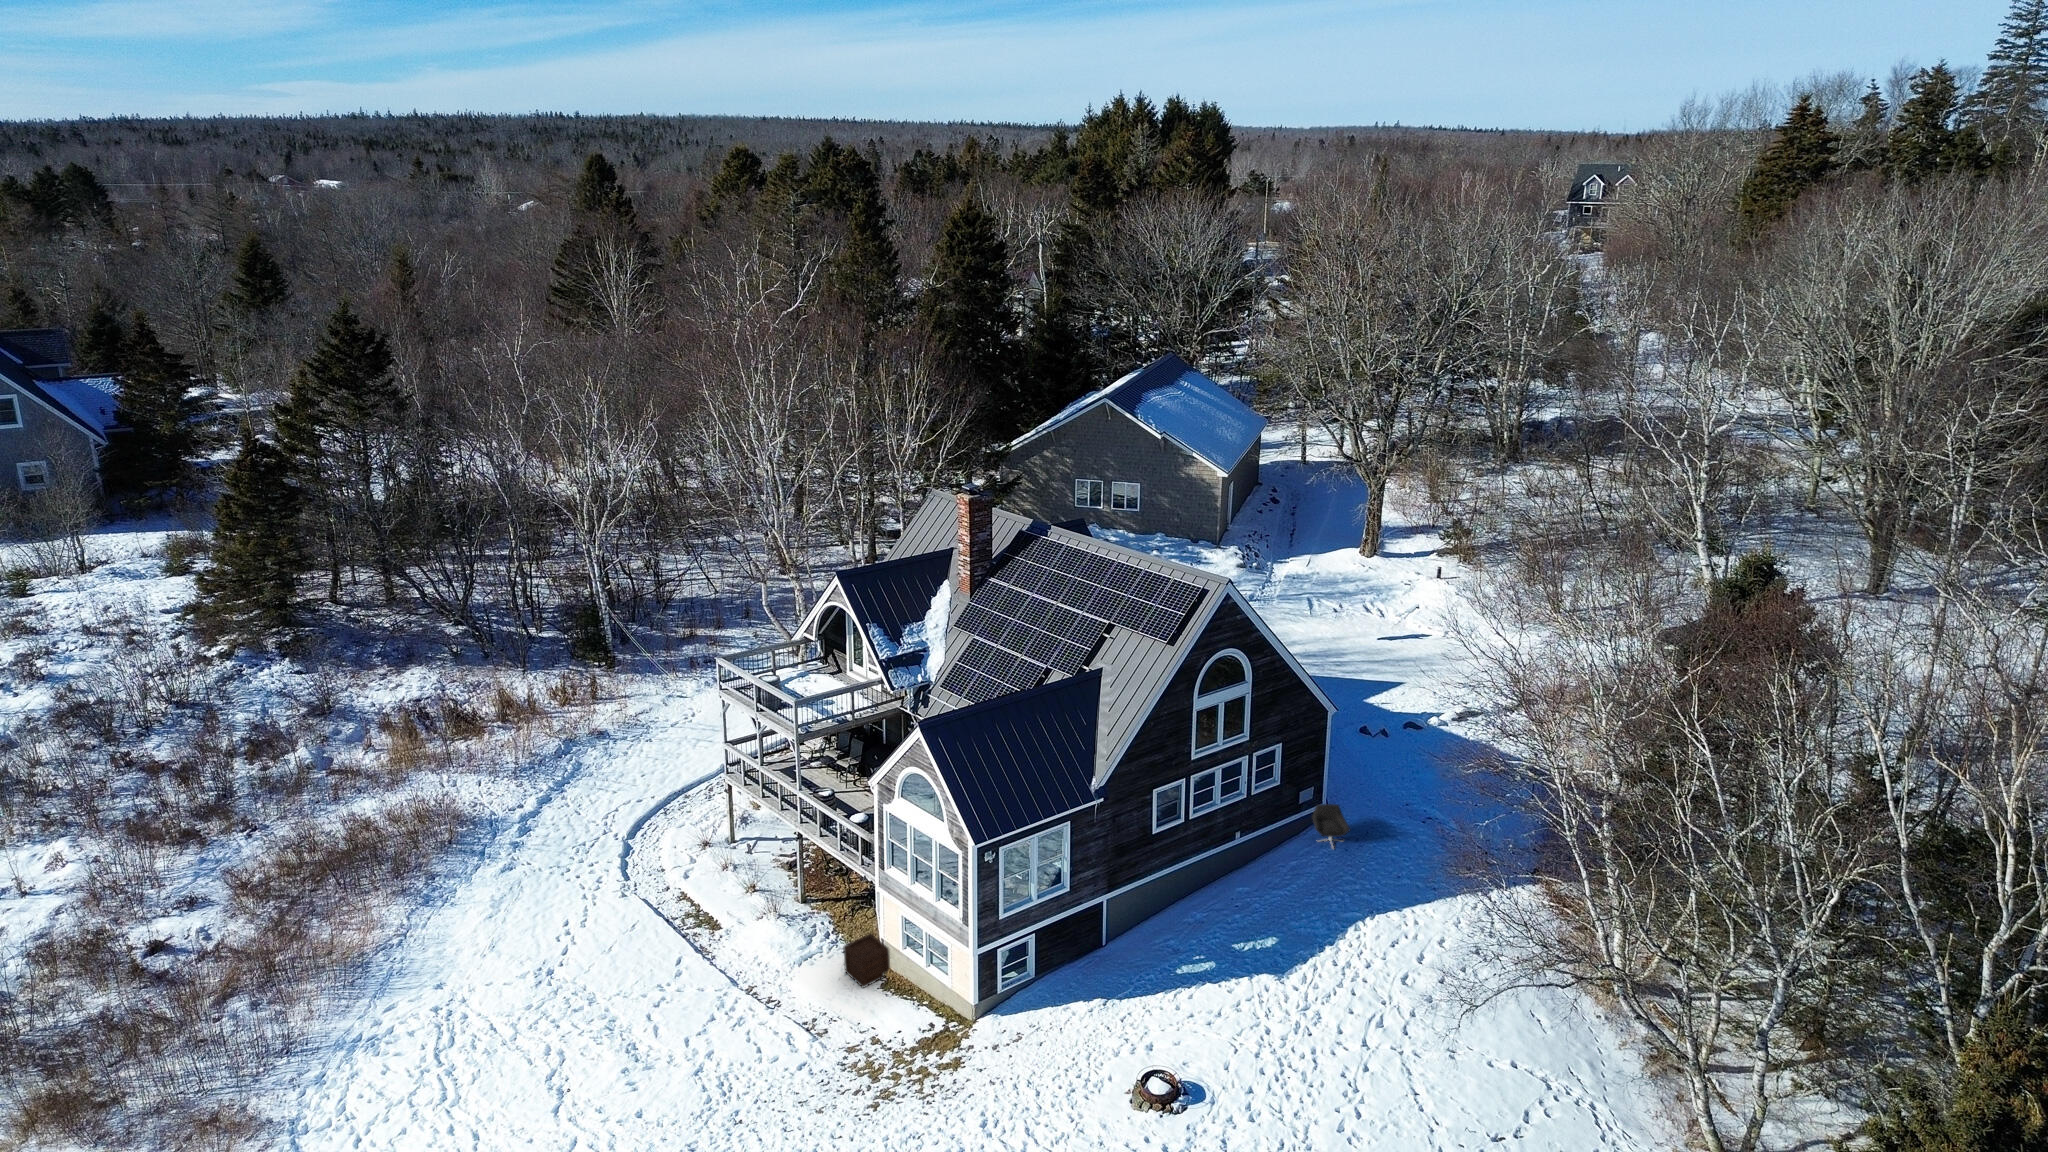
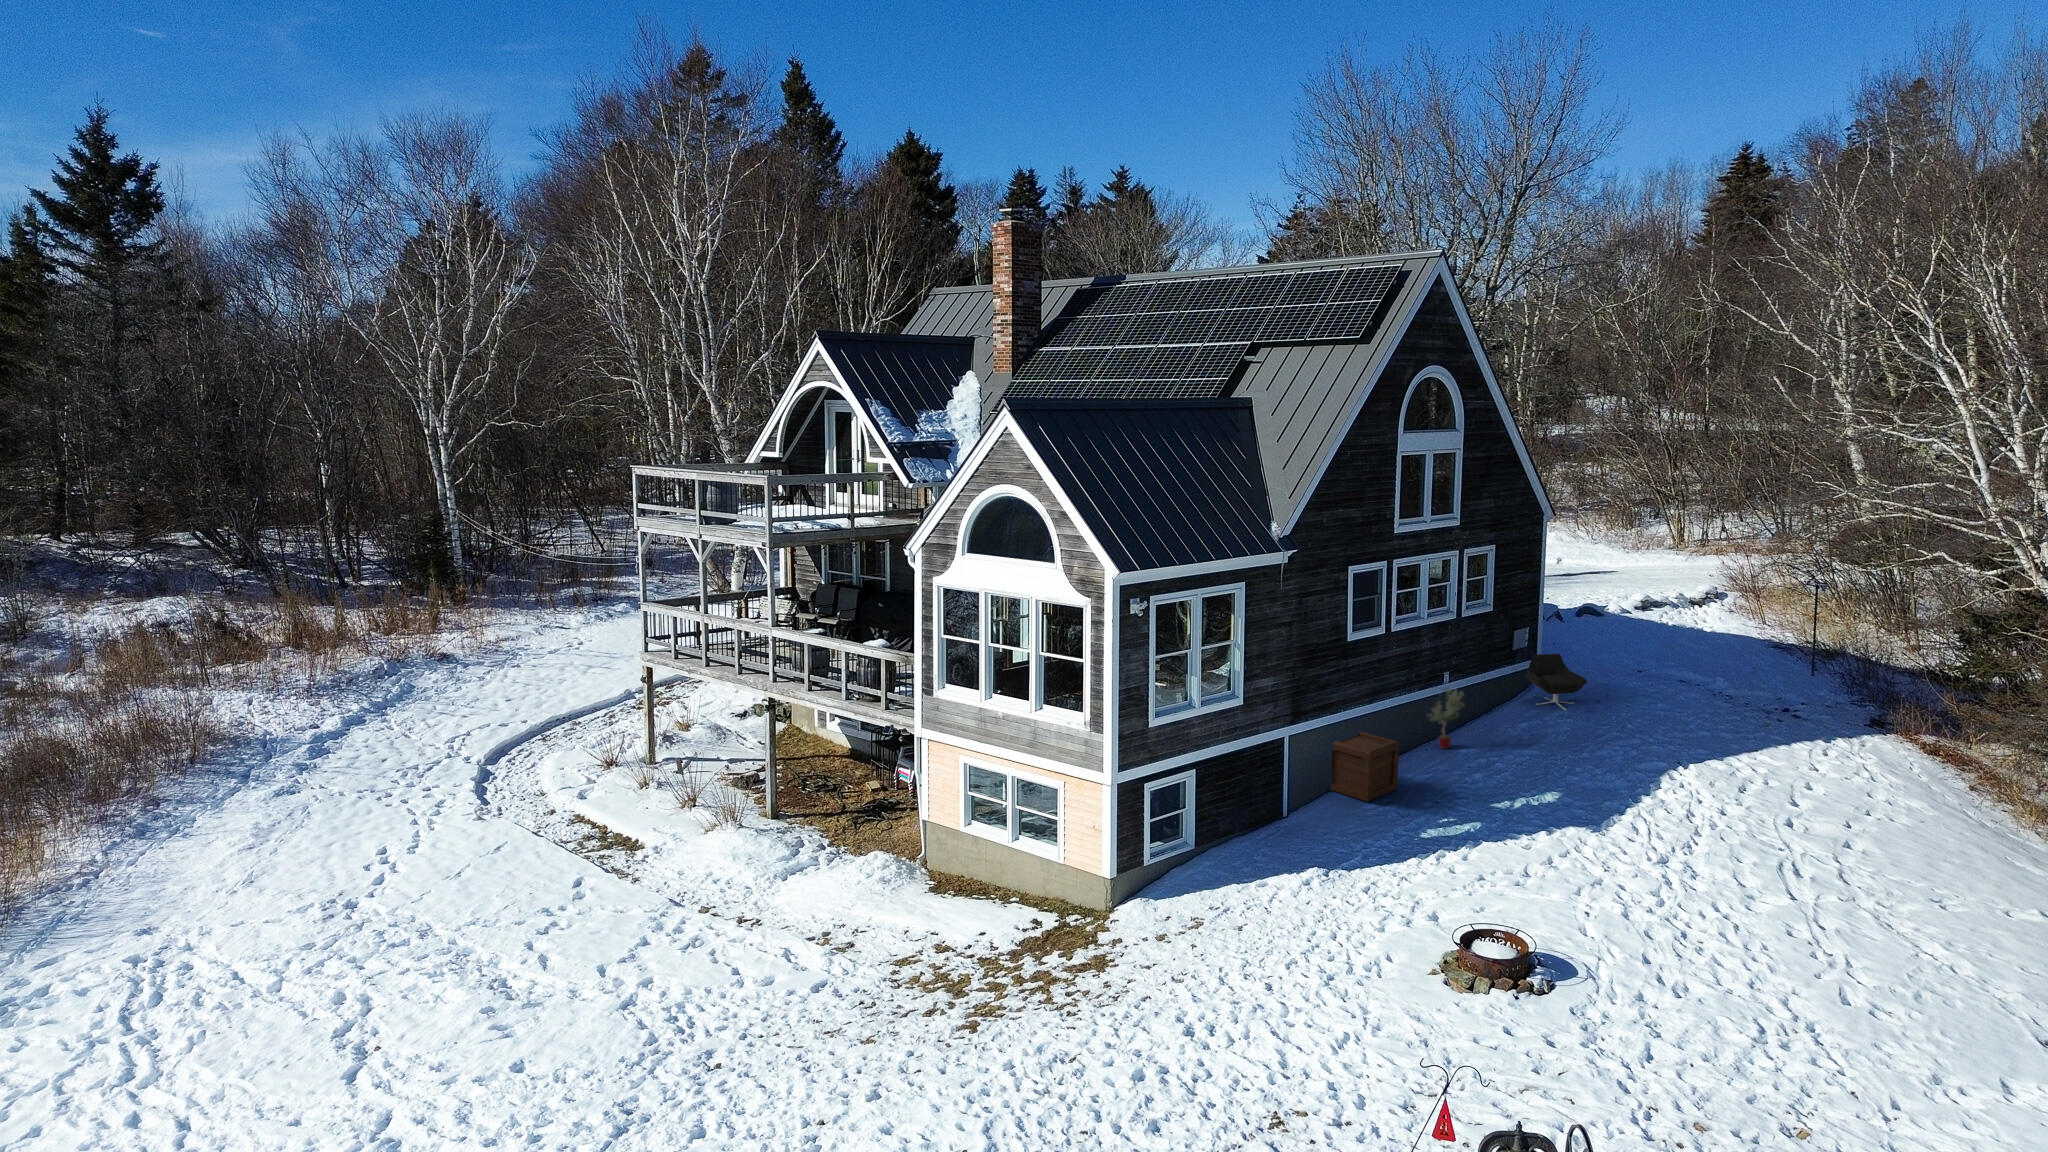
potted tree: none [1219,846,1247,887] -> present [1427,686,1465,749]
wooden crate: present [843,934,890,987] -> present [1329,730,1400,801]

